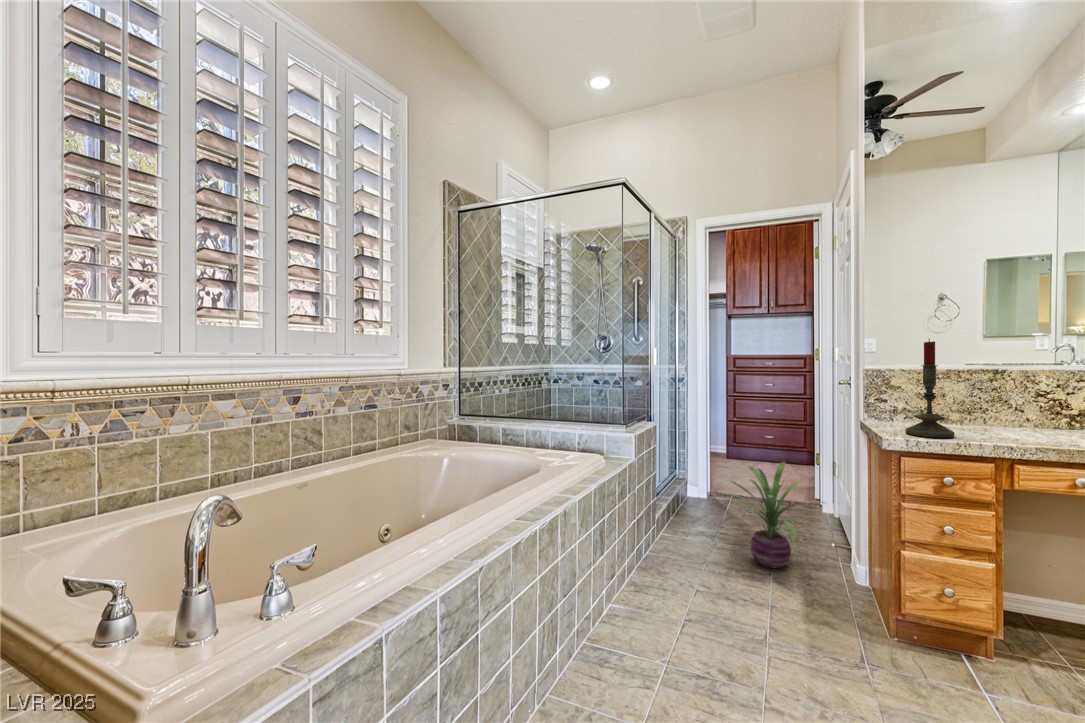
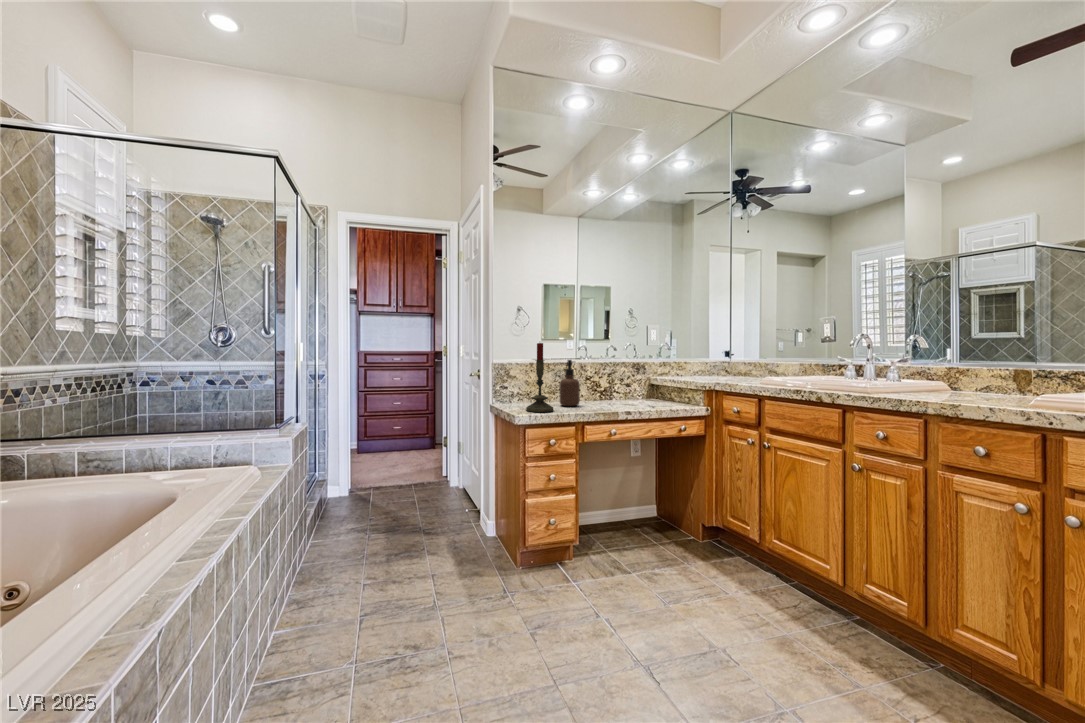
soap dispenser: none [973,364,1014,434] -> present [560,360,580,406]
decorative plant: present [723,462,830,568] -> none [377,446,476,543]

